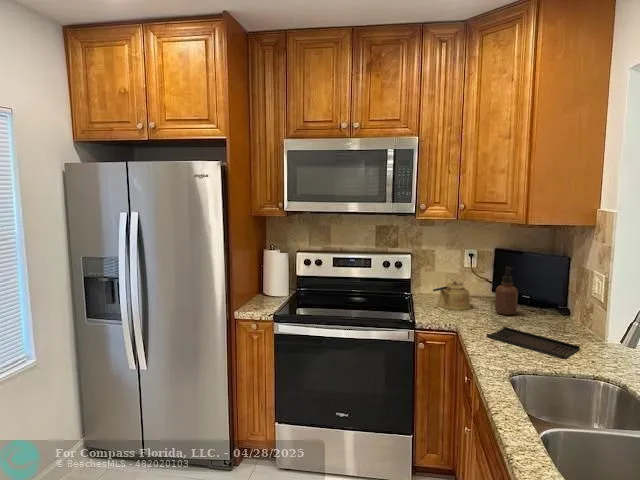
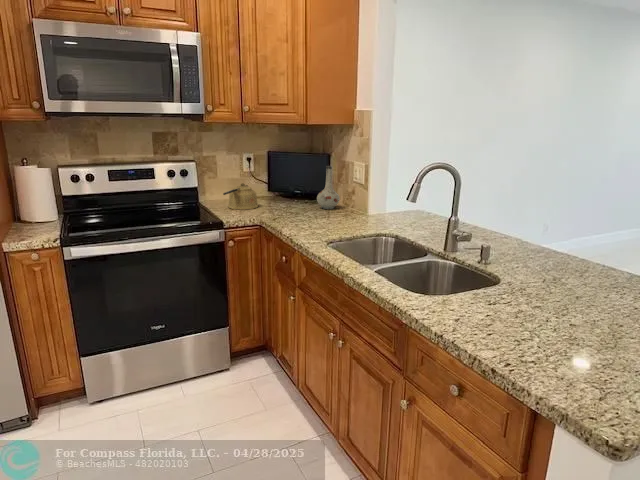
soap dispenser: present [495,267,518,315] -> none [279,165,298,207]
vase: none [540,273,571,326] -> present [317,166,340,209]
tray: present [487,327,580,359] -> none [289,214,356,227]

